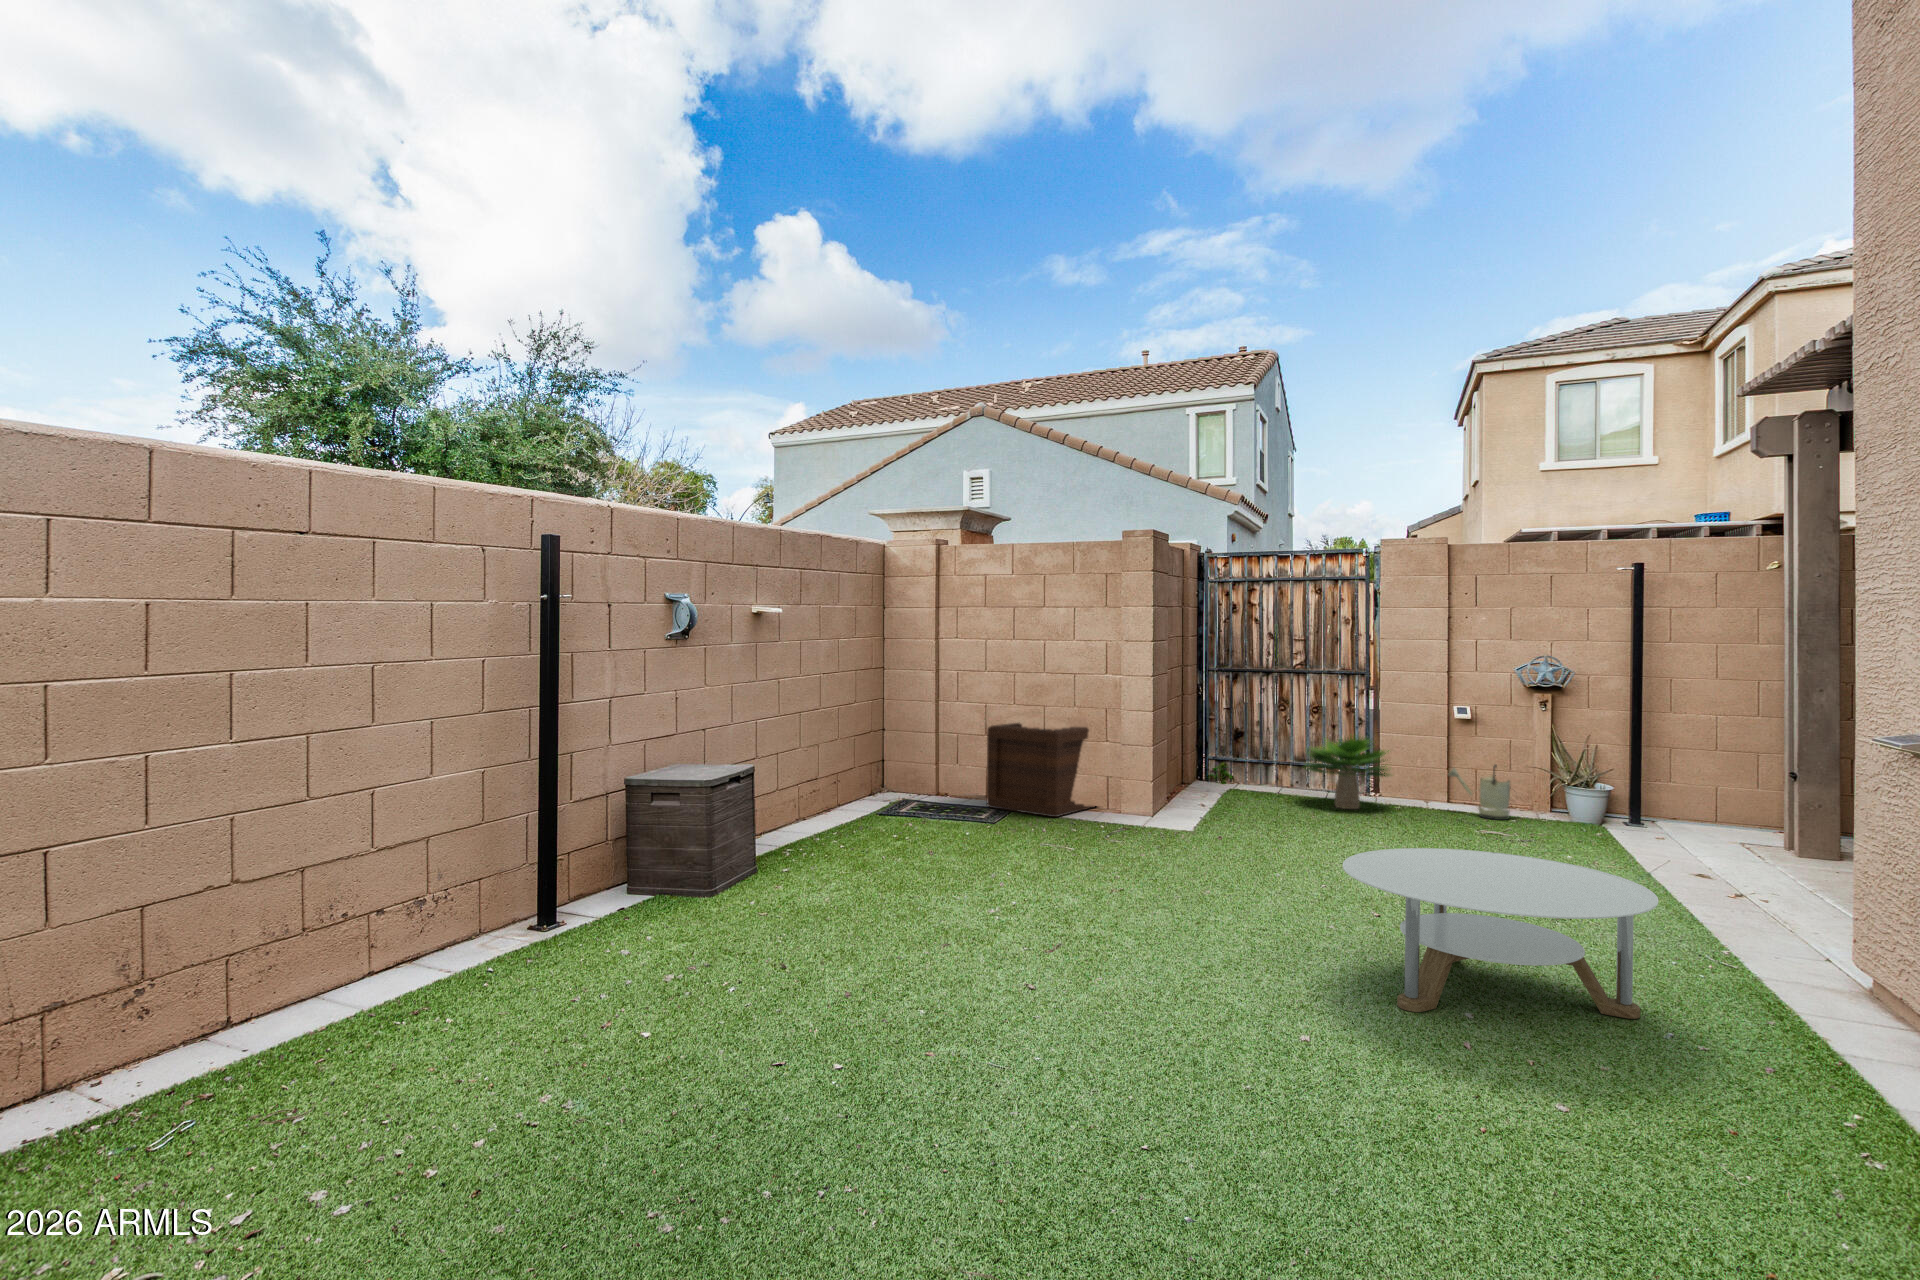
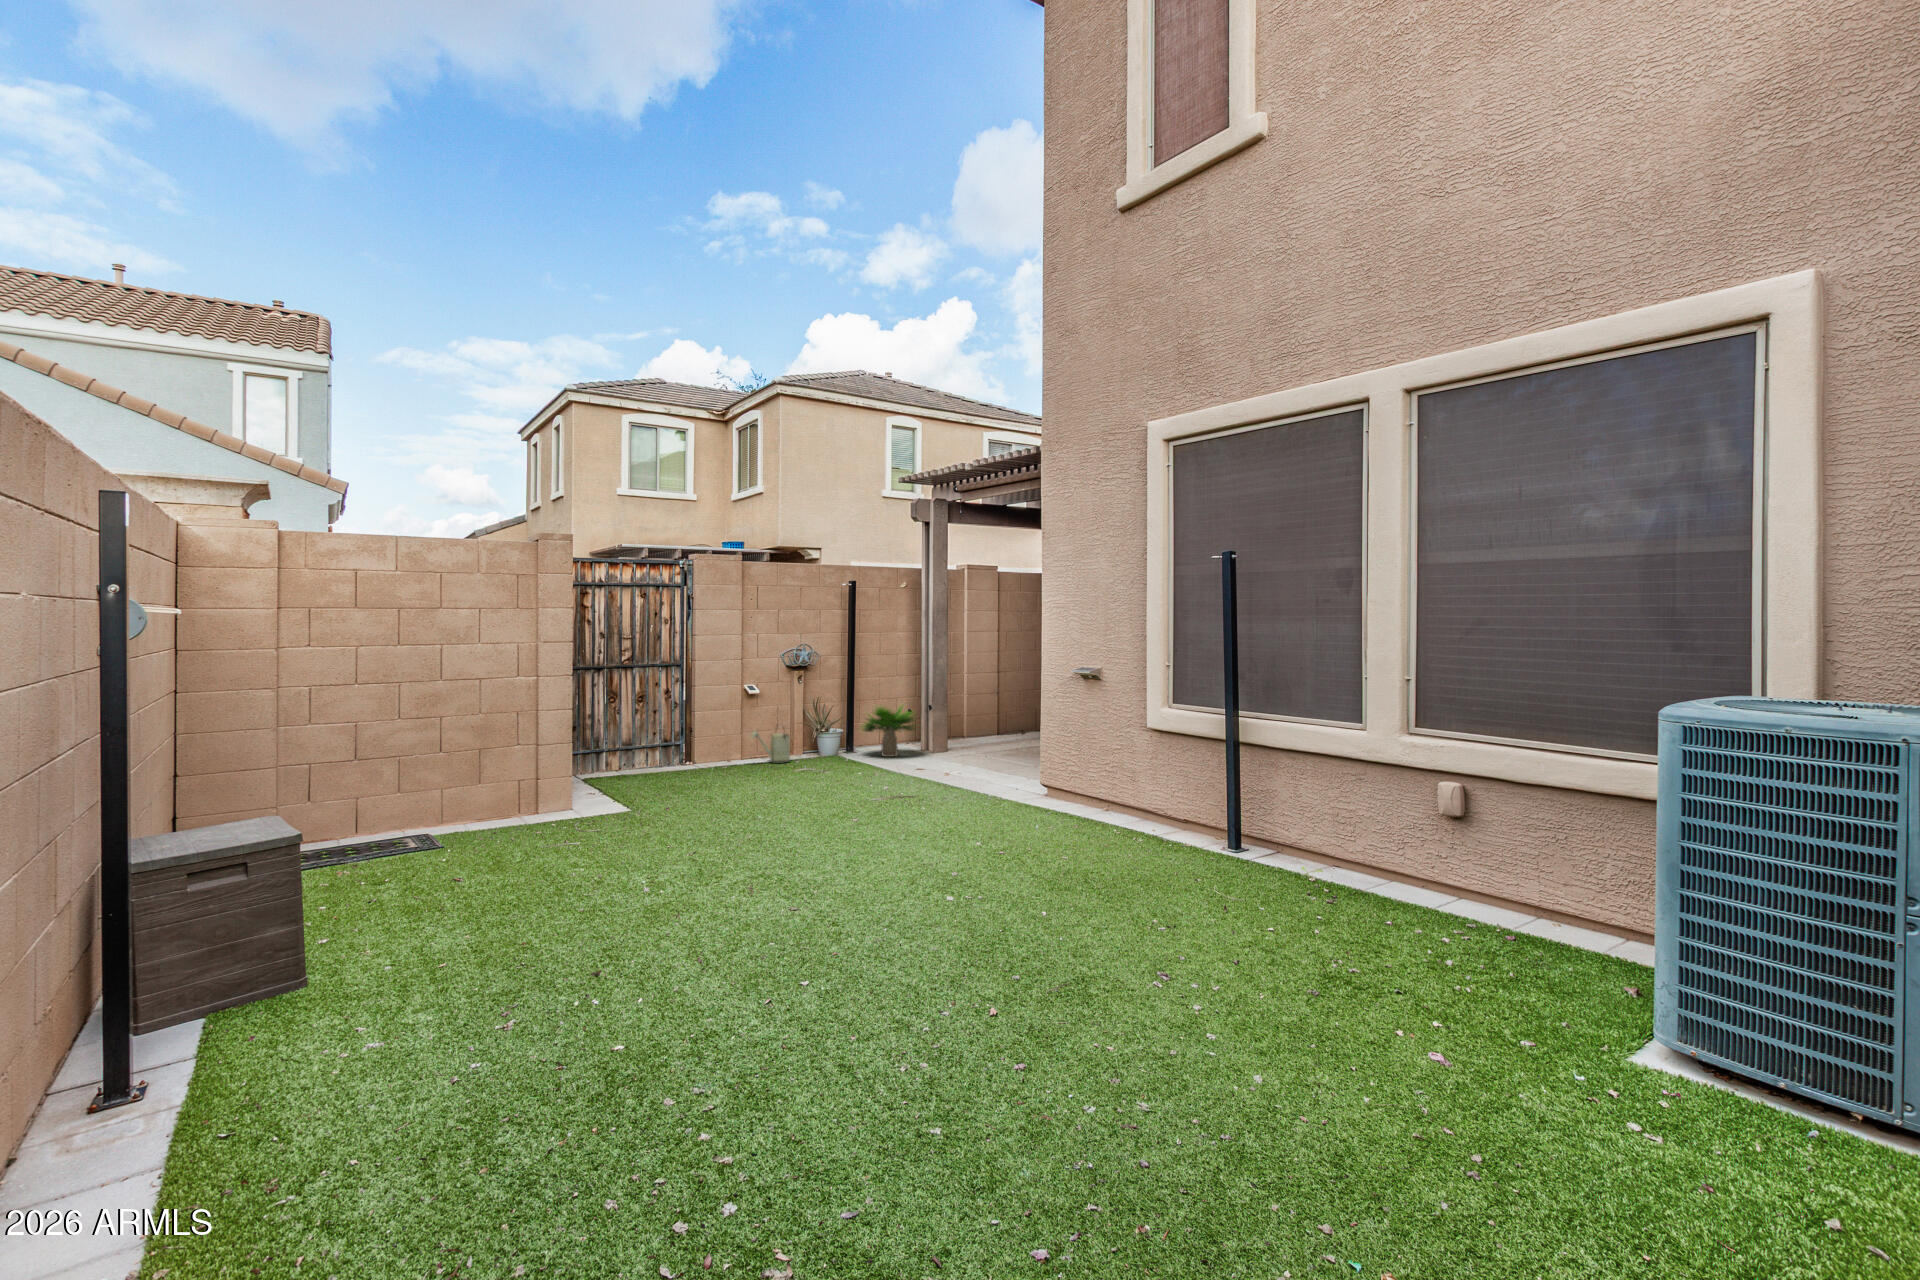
wooden crate: present [987,723,1094,817] -> none [456,734,568,845]
potted plant: present [1306,737,1390,809] -> present [861,705,917,757]
round table: present [1343,848,1658,1019] -> none [1012,758,1161,844]

